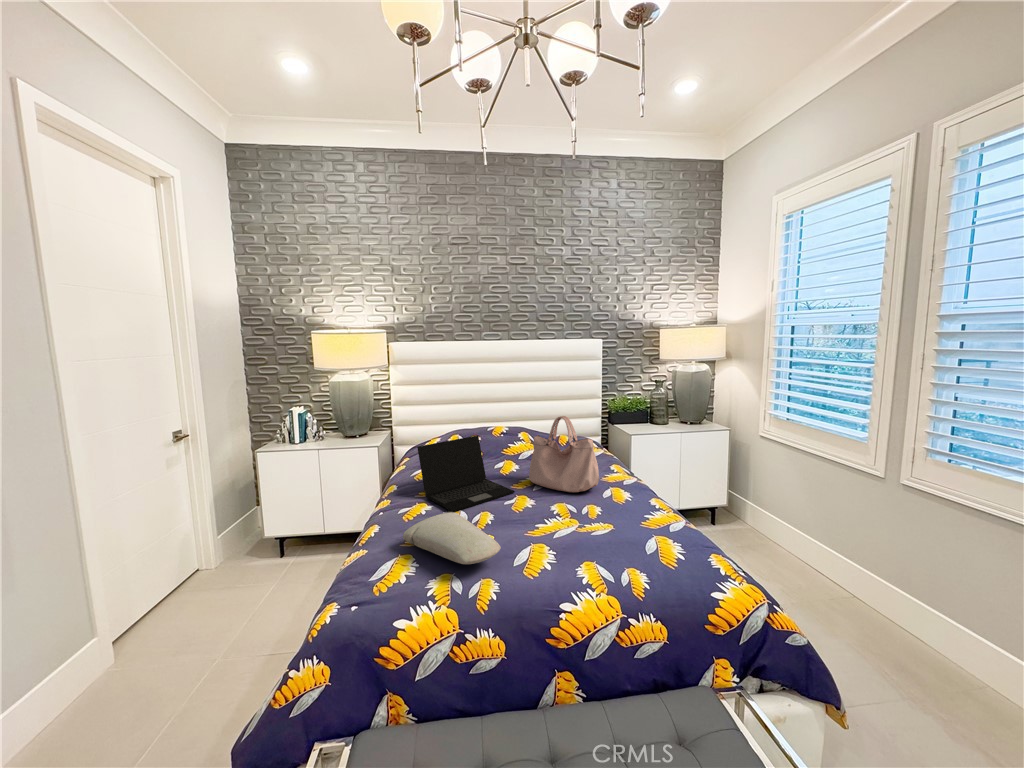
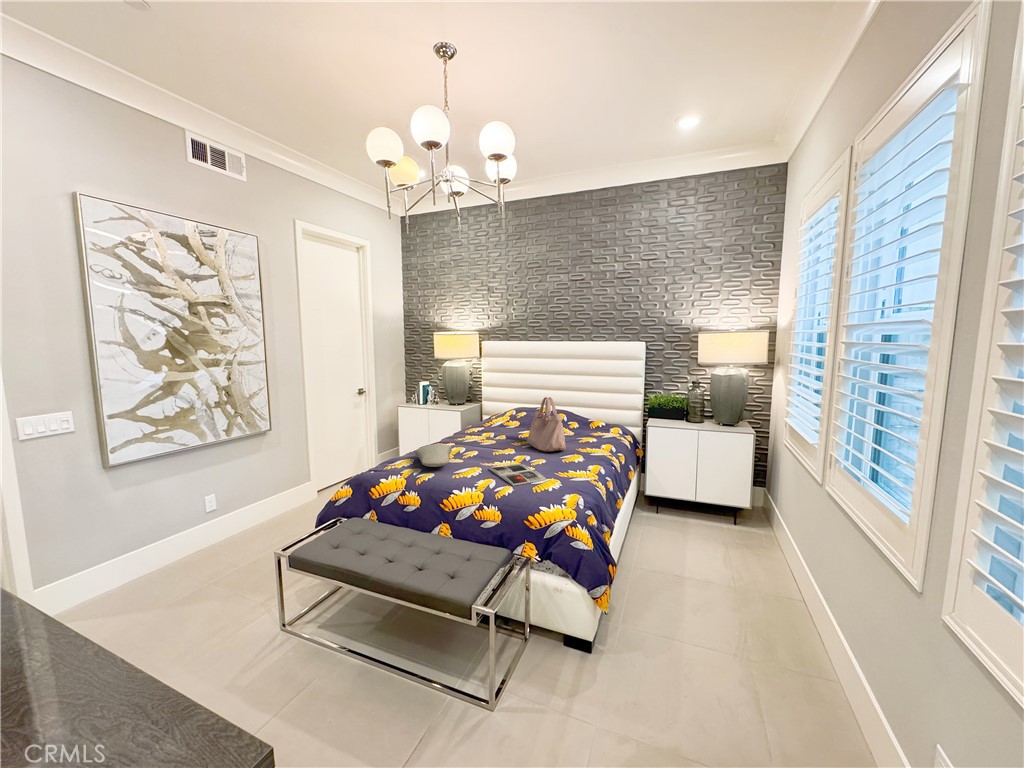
laptop: present [417,435,515,512] -> none [456,407,510,449]
magazine: none [553,521,658,567] -> present [489,464,546,486]

